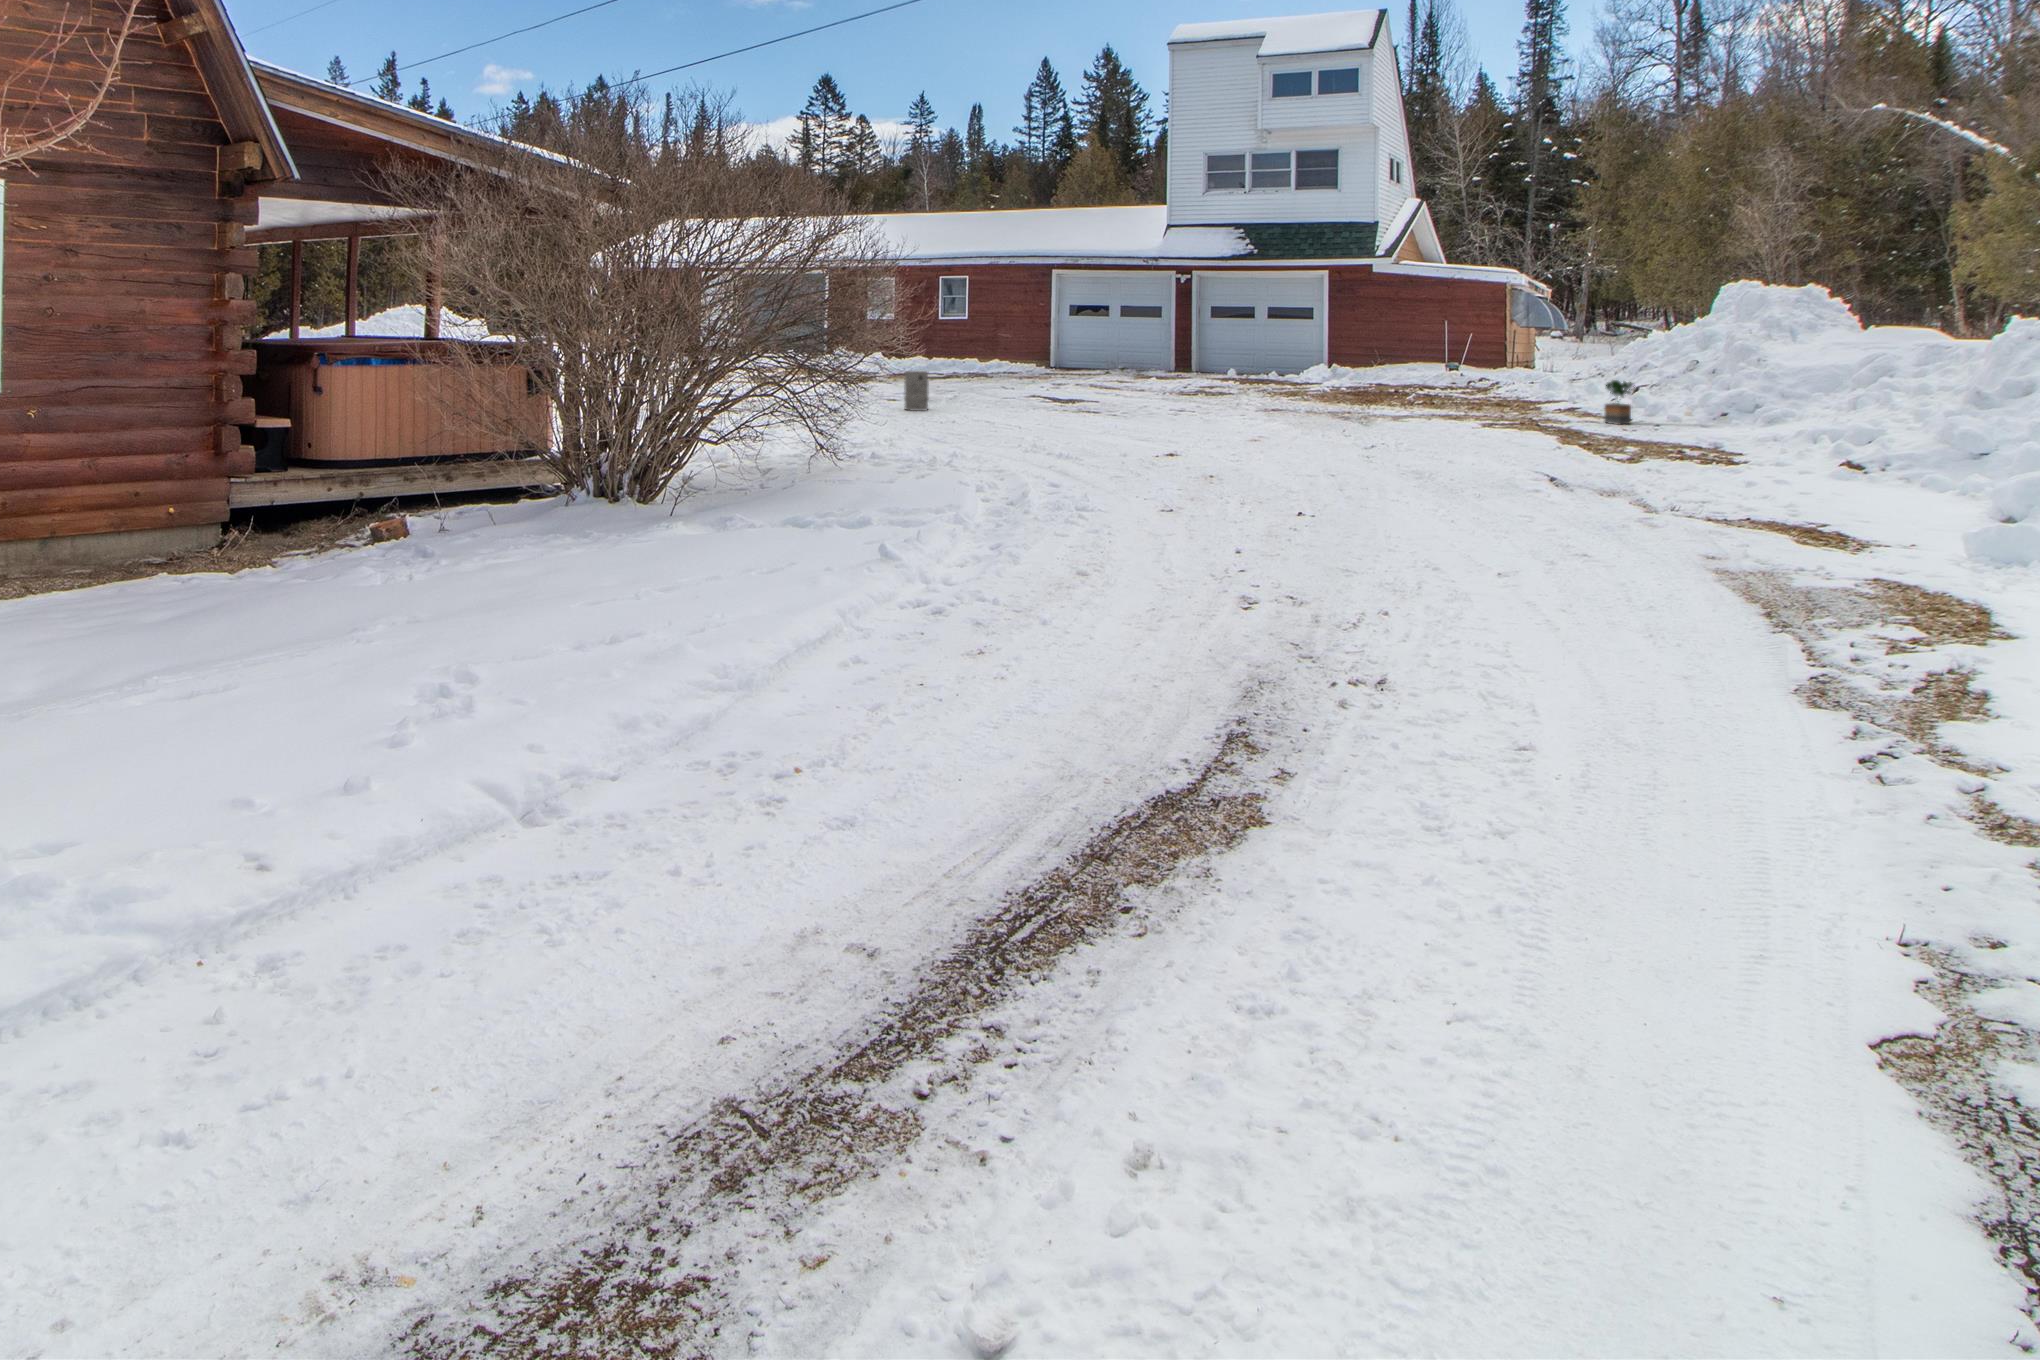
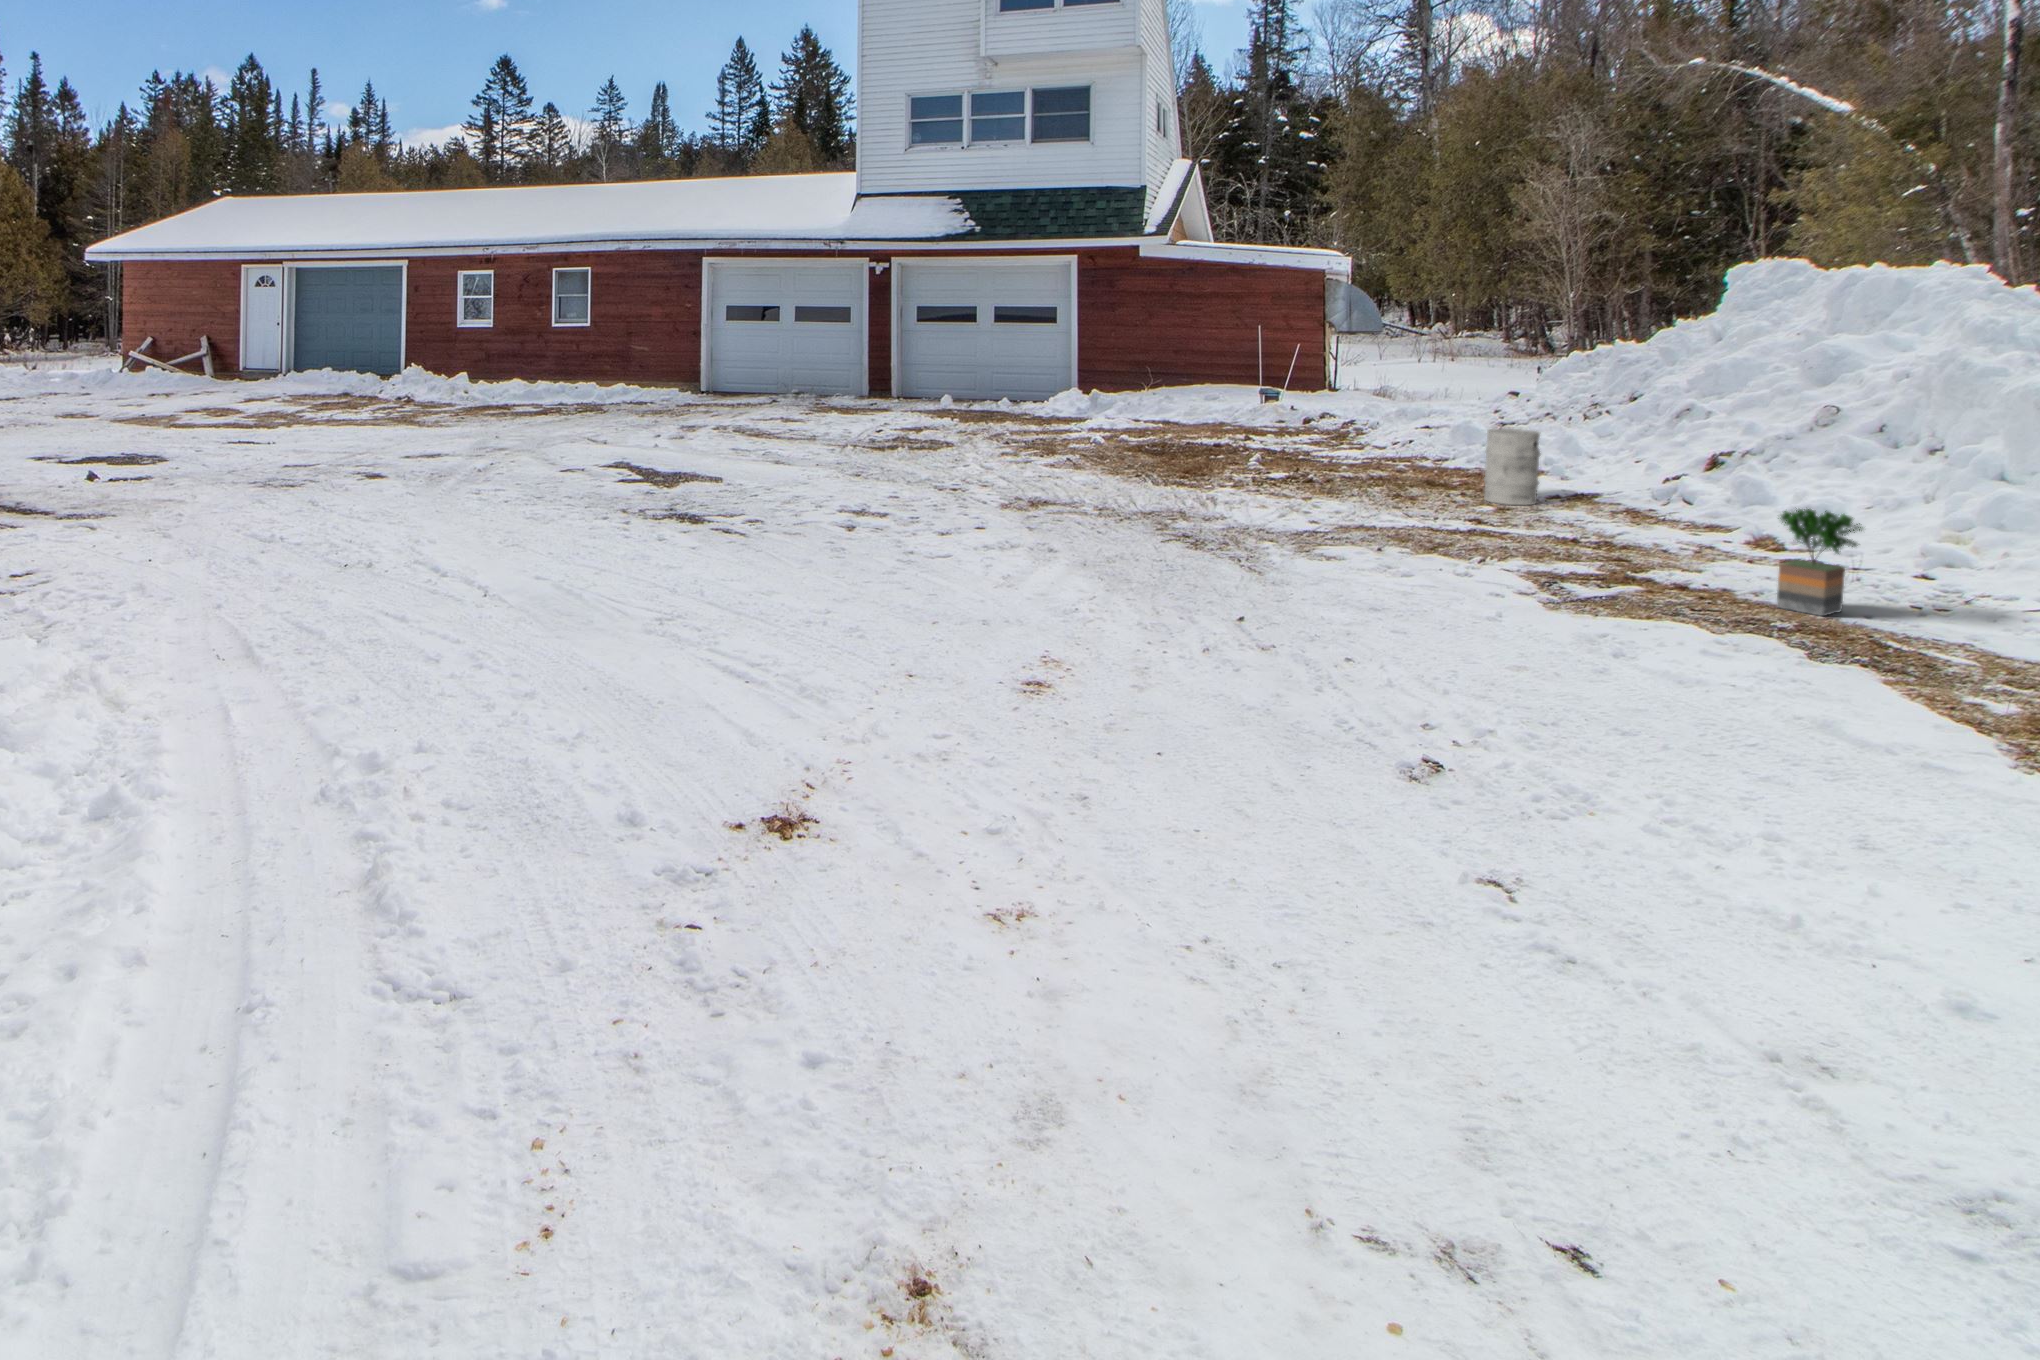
trash can: present [904,371,929,411] -> present [1484,429,1540,505]

